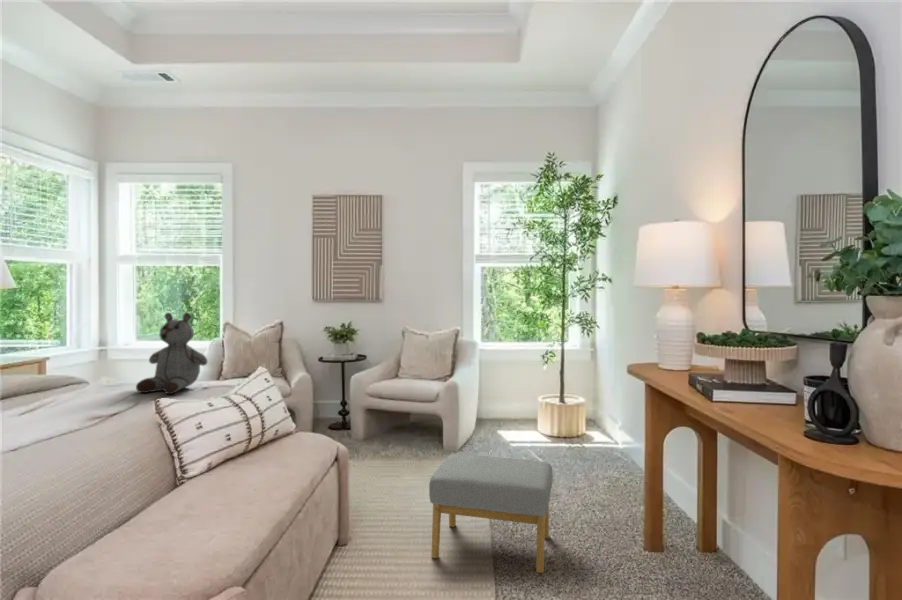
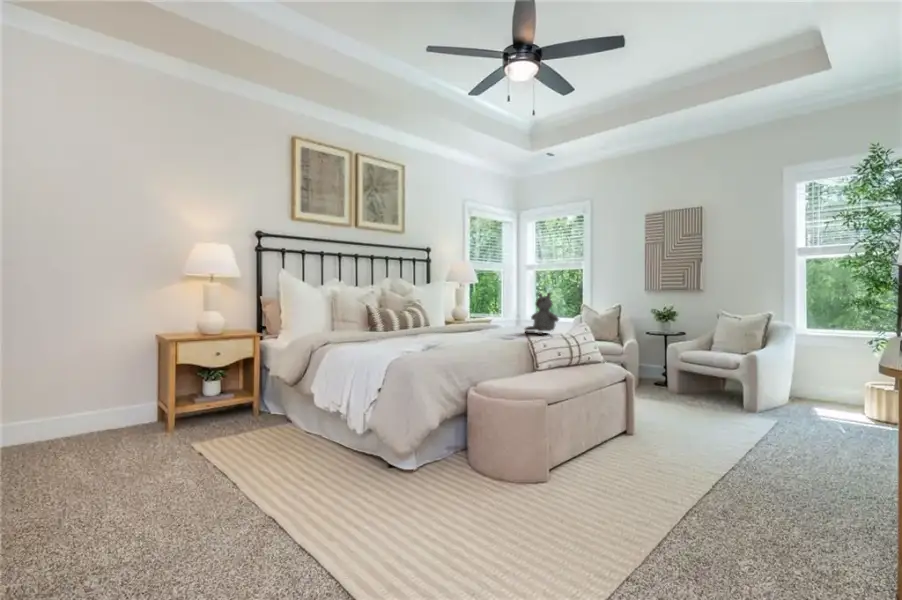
footstool: present [429,454,553,573] -> none [688,396,806,485]

